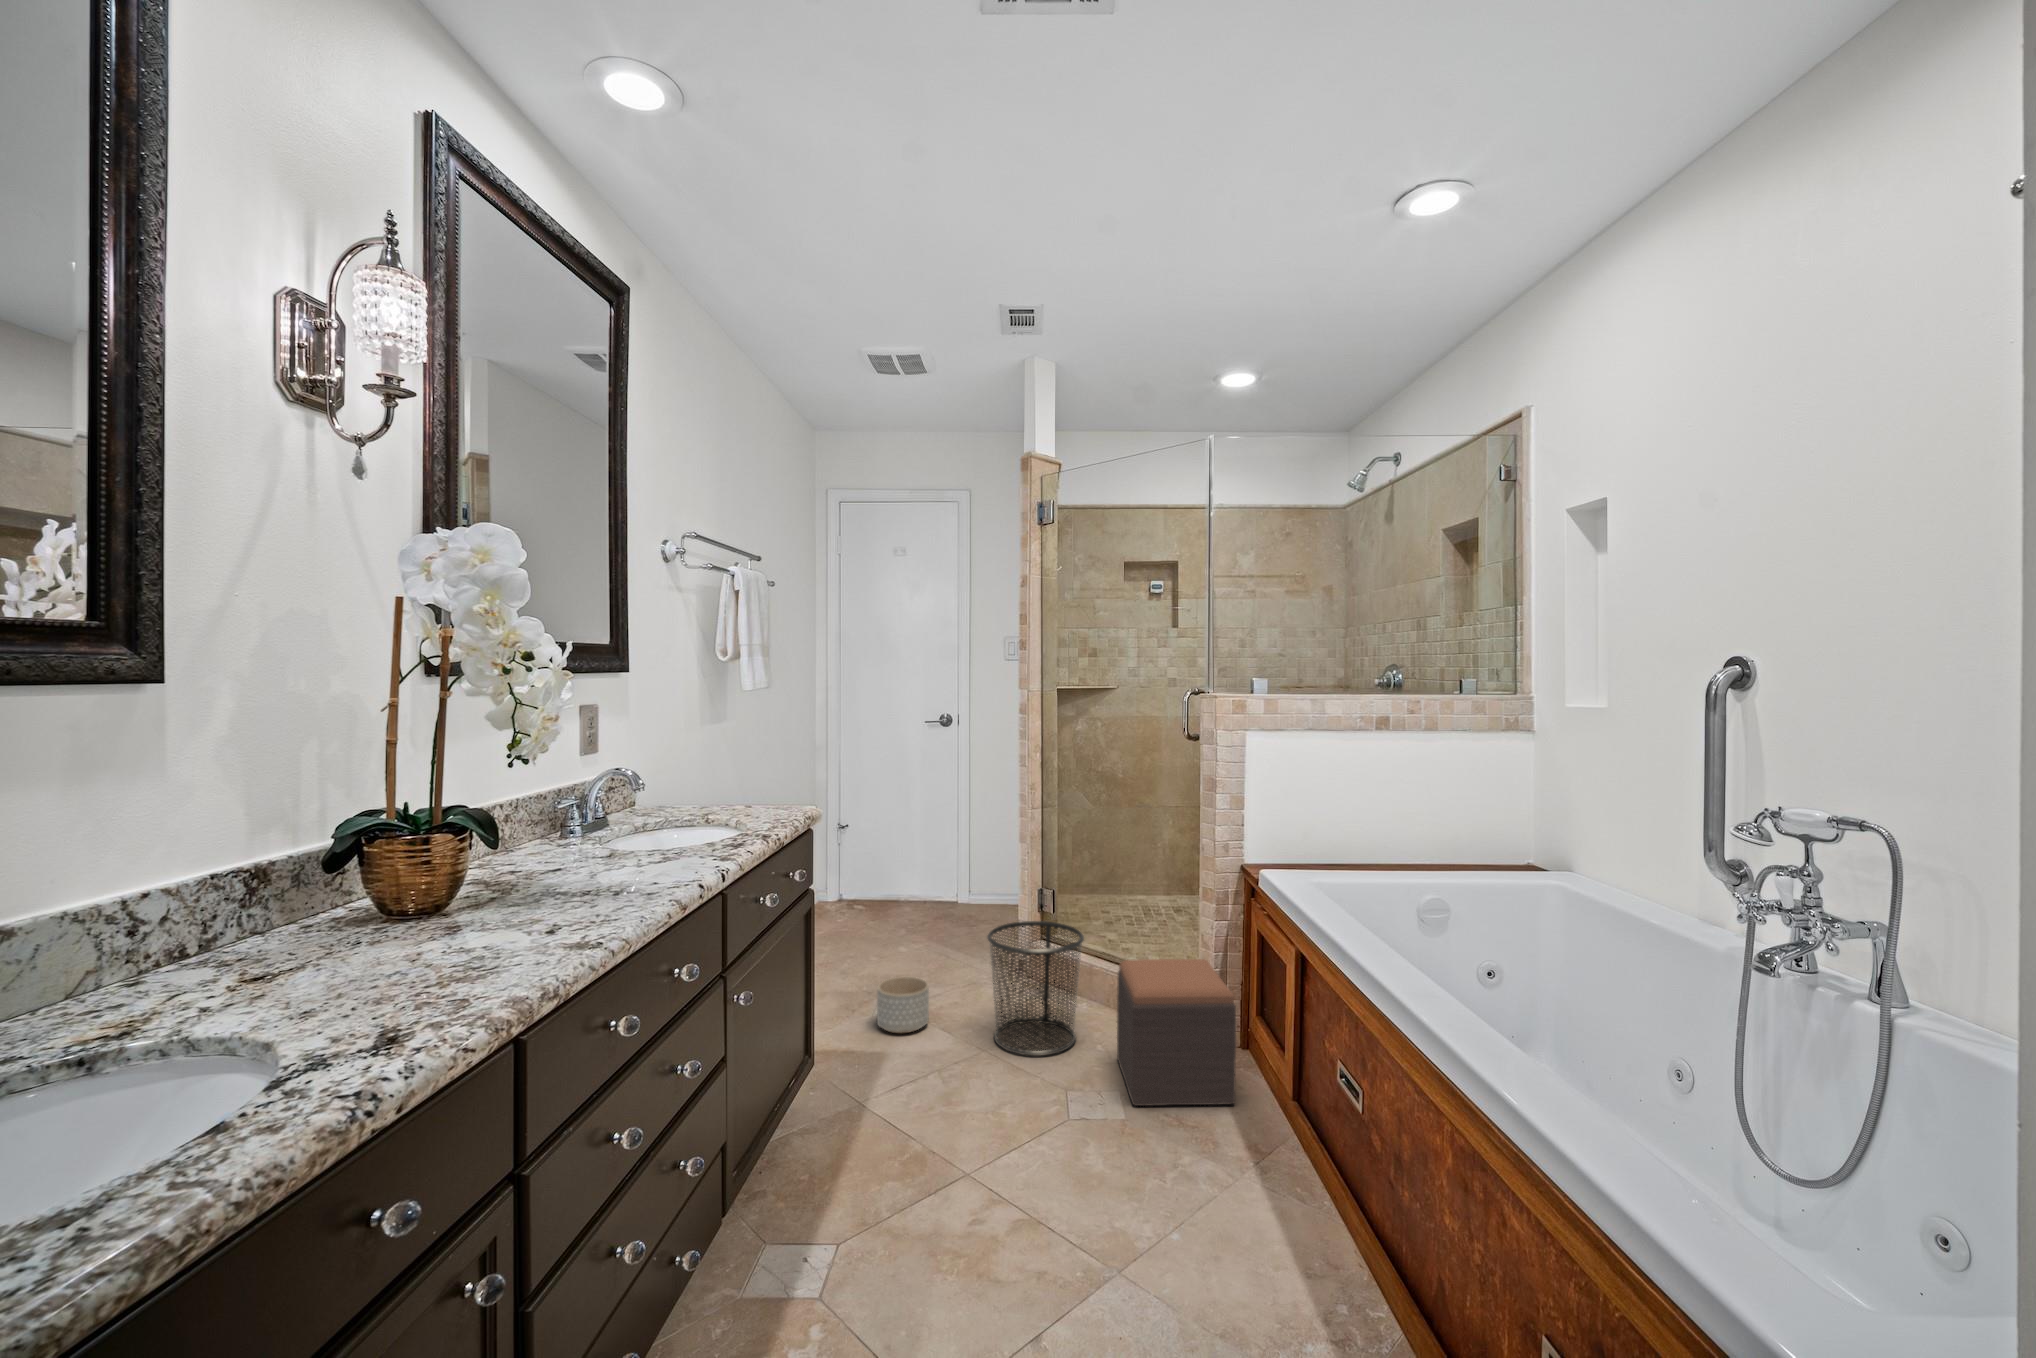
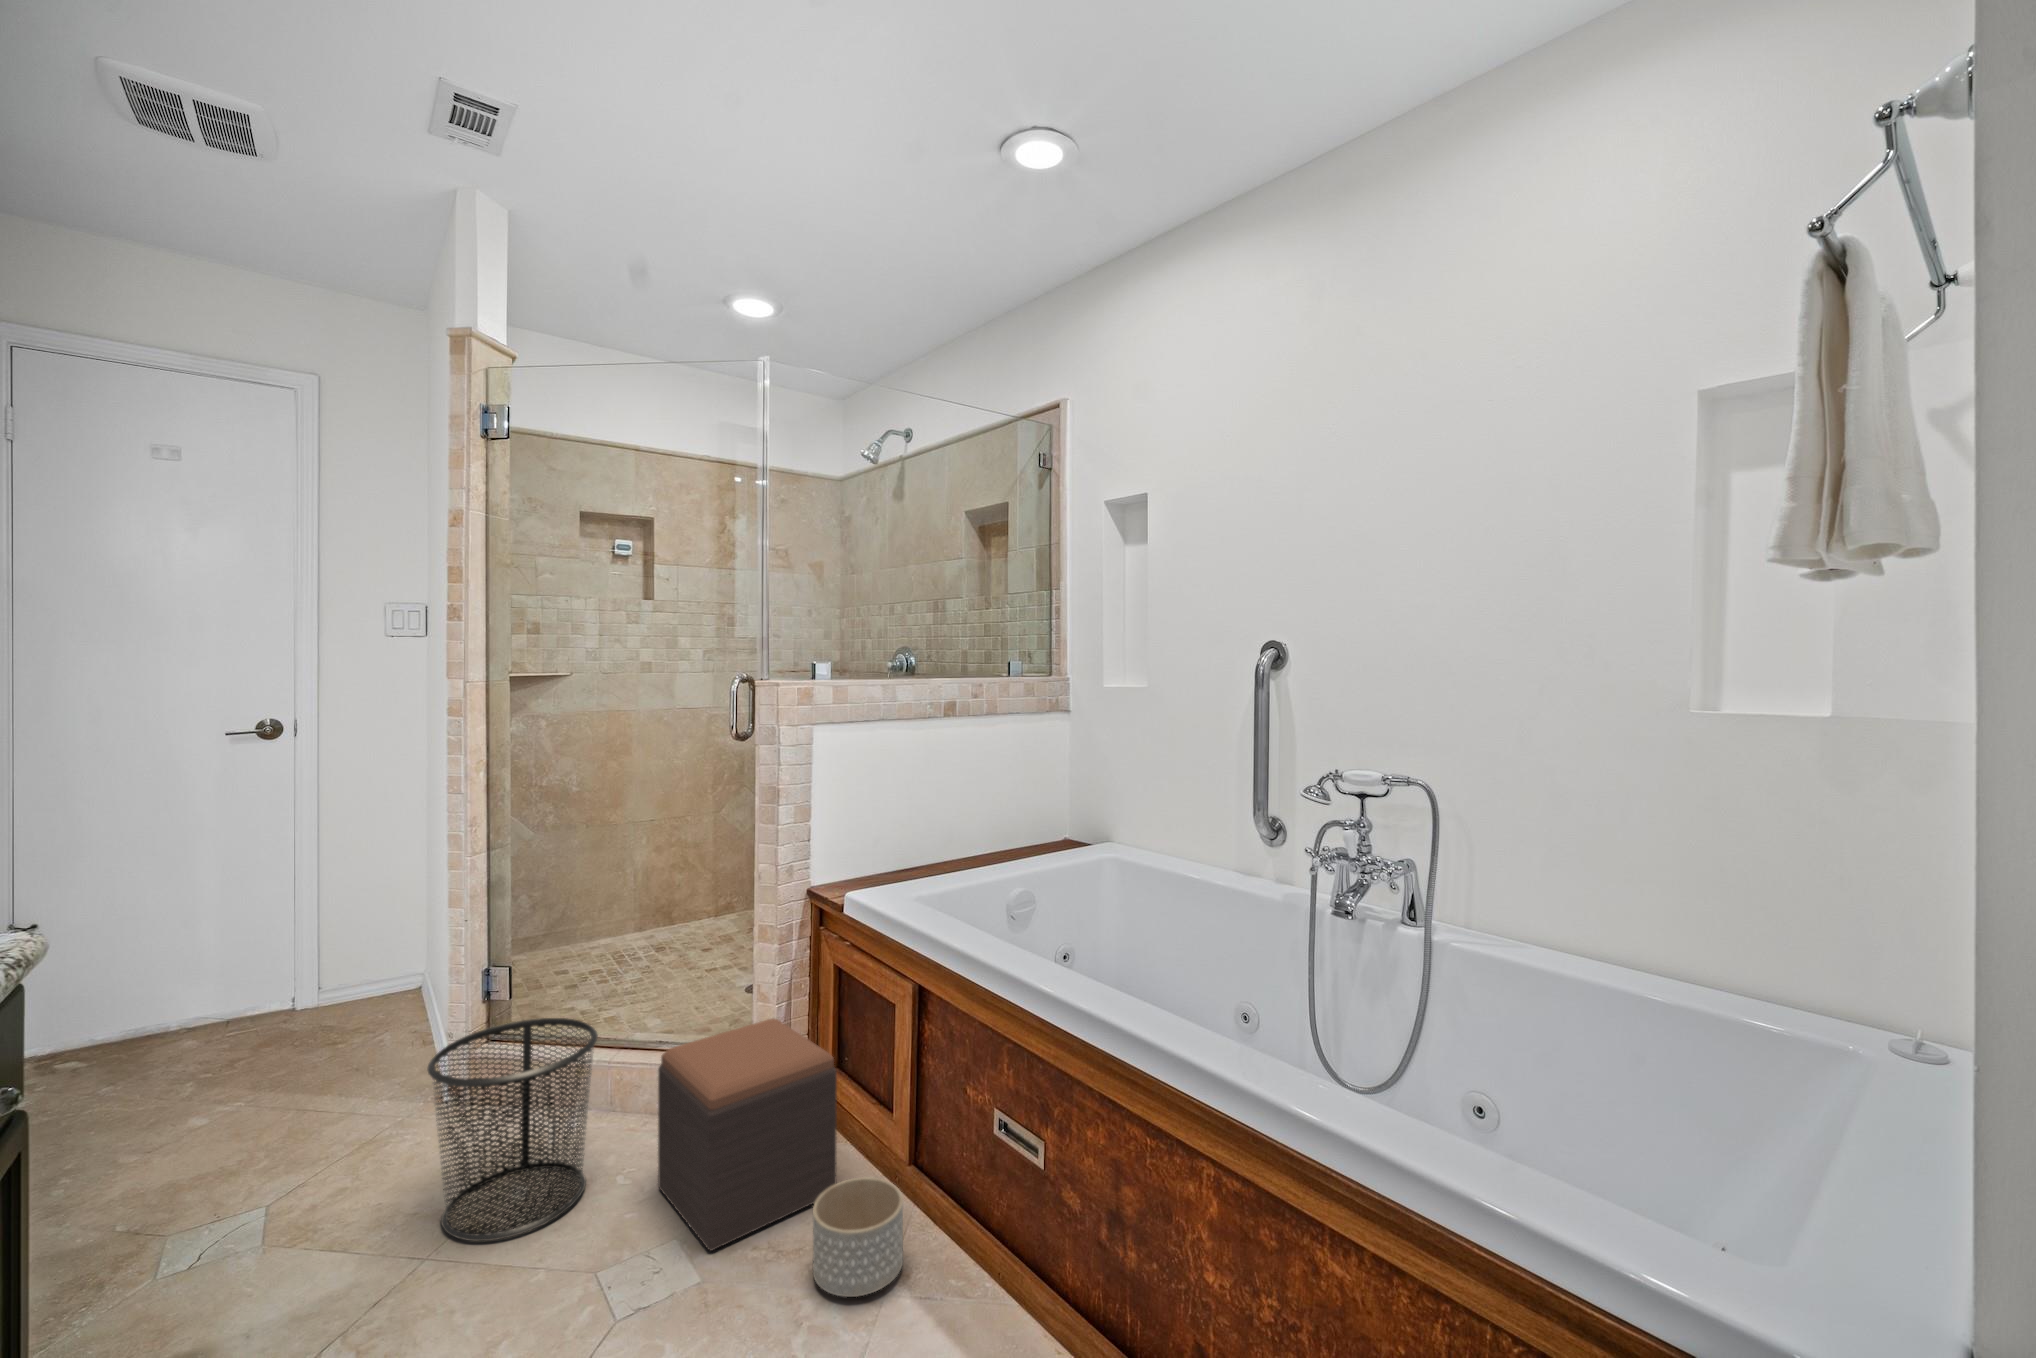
planter: present [877,977,929,1033] -> present [813,1177,903,1297]

